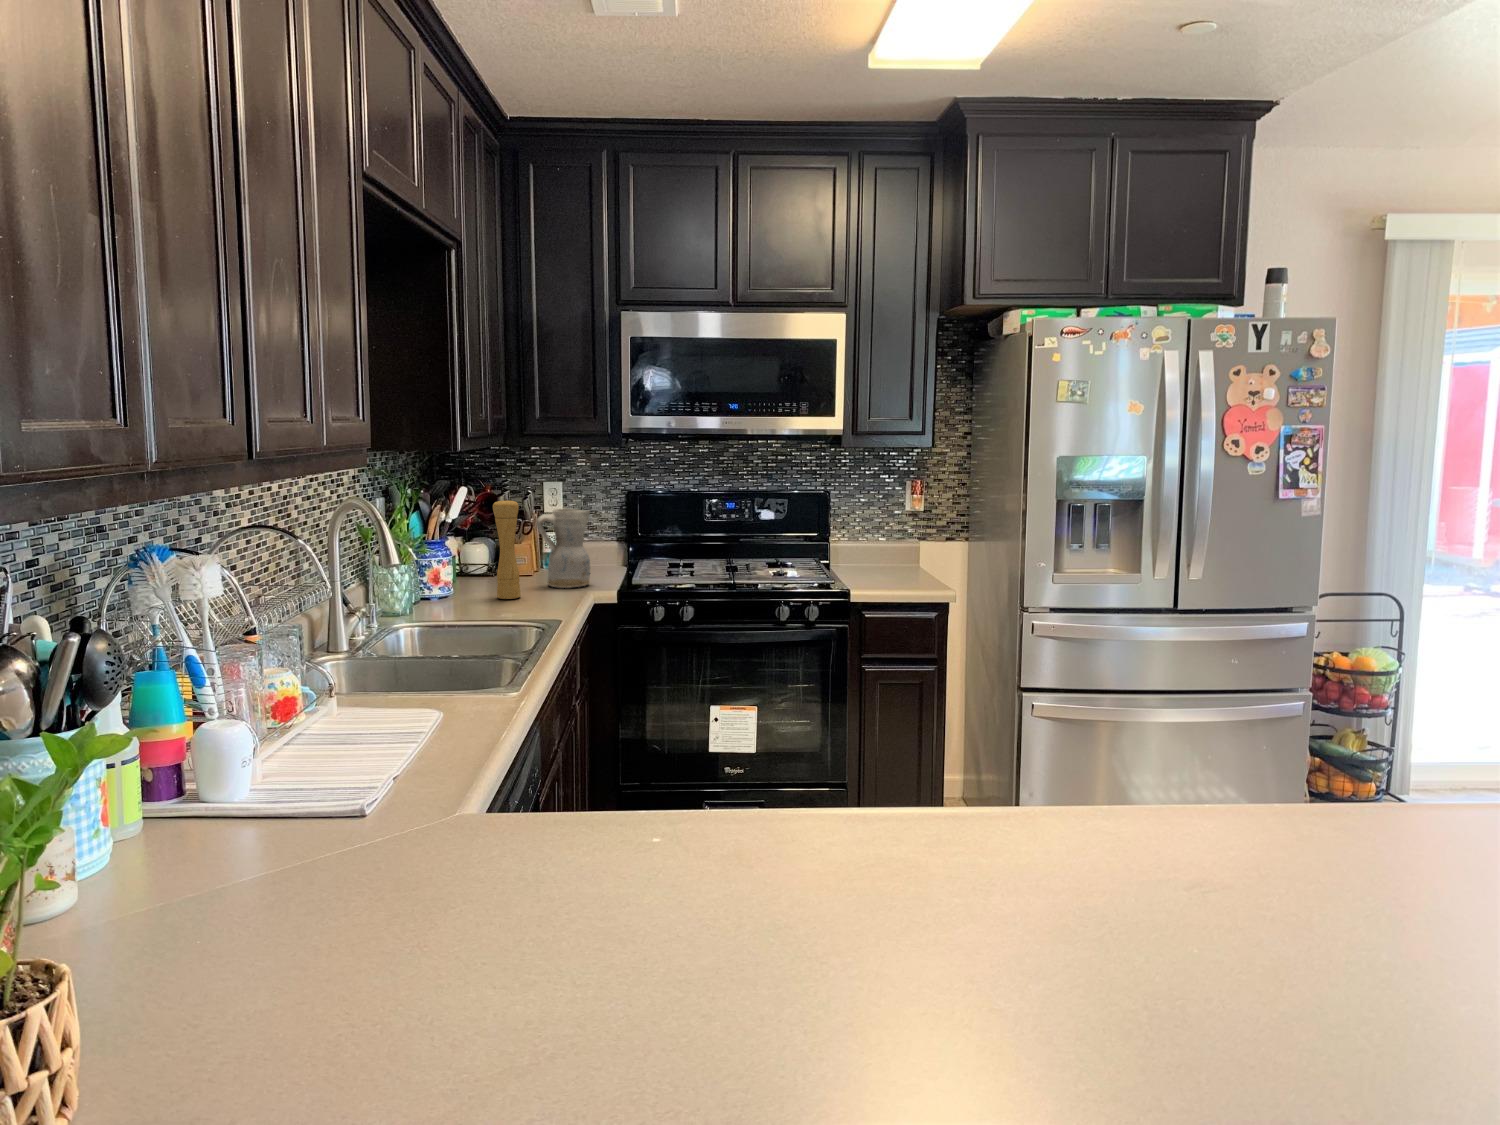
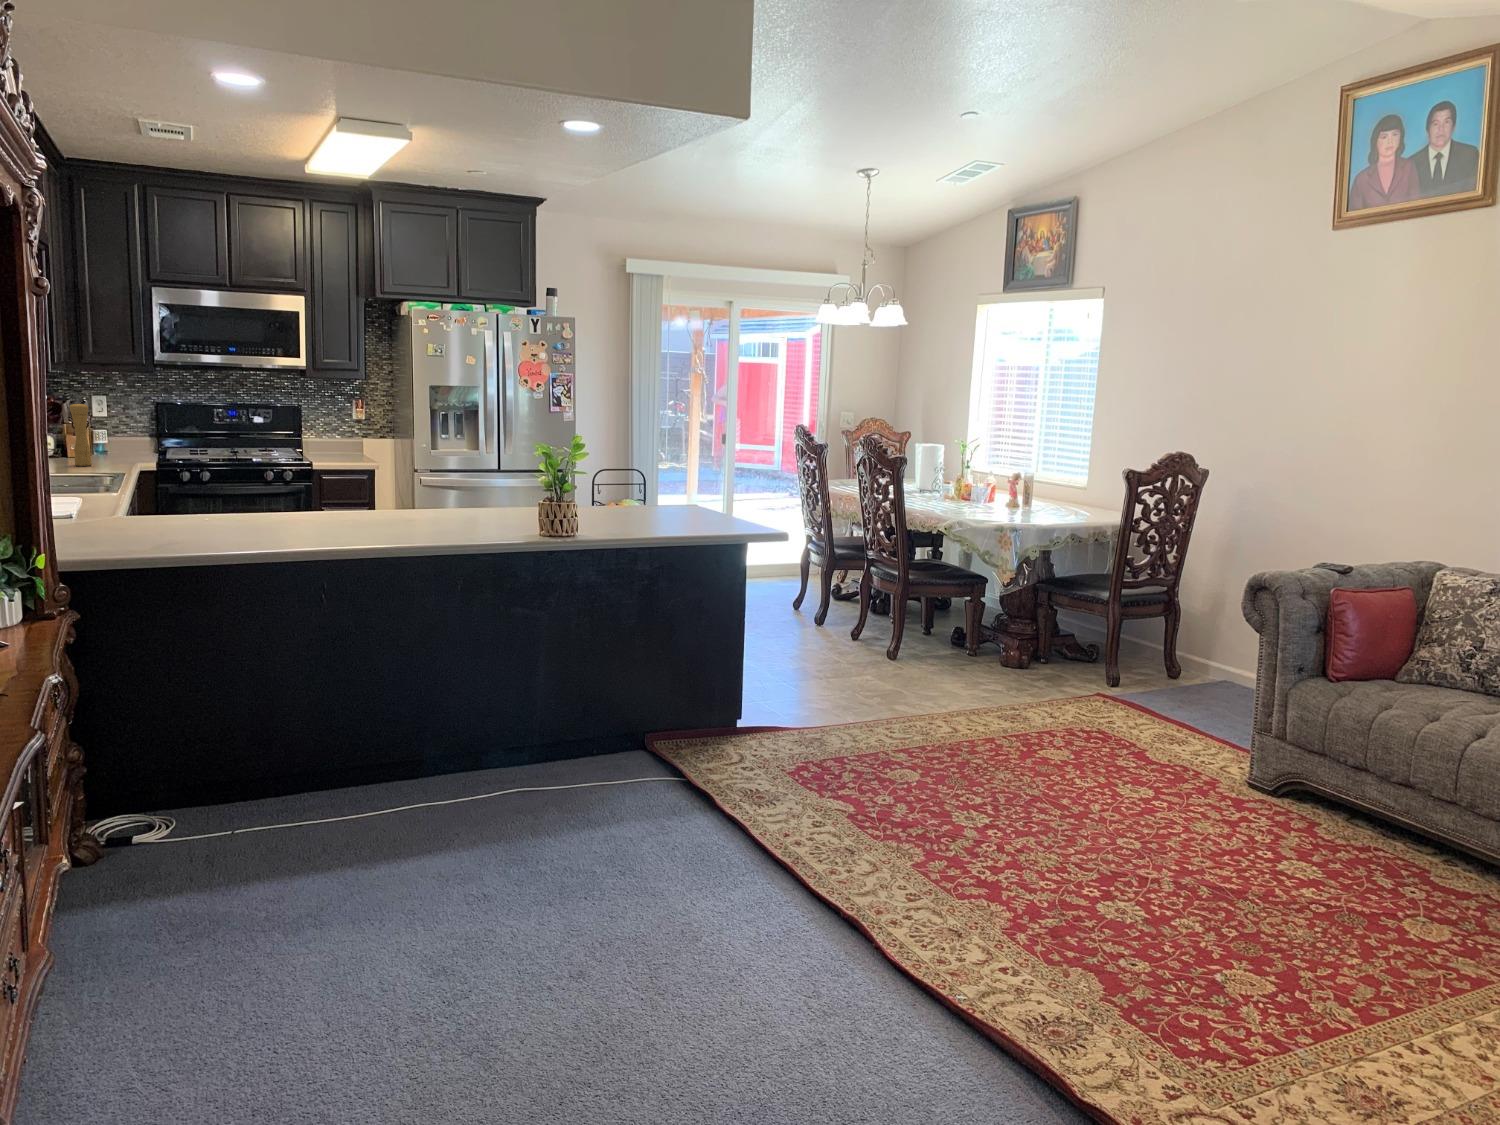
ceramic pitcher: present [537,509,590,588] -> none [96,411,136,462]

